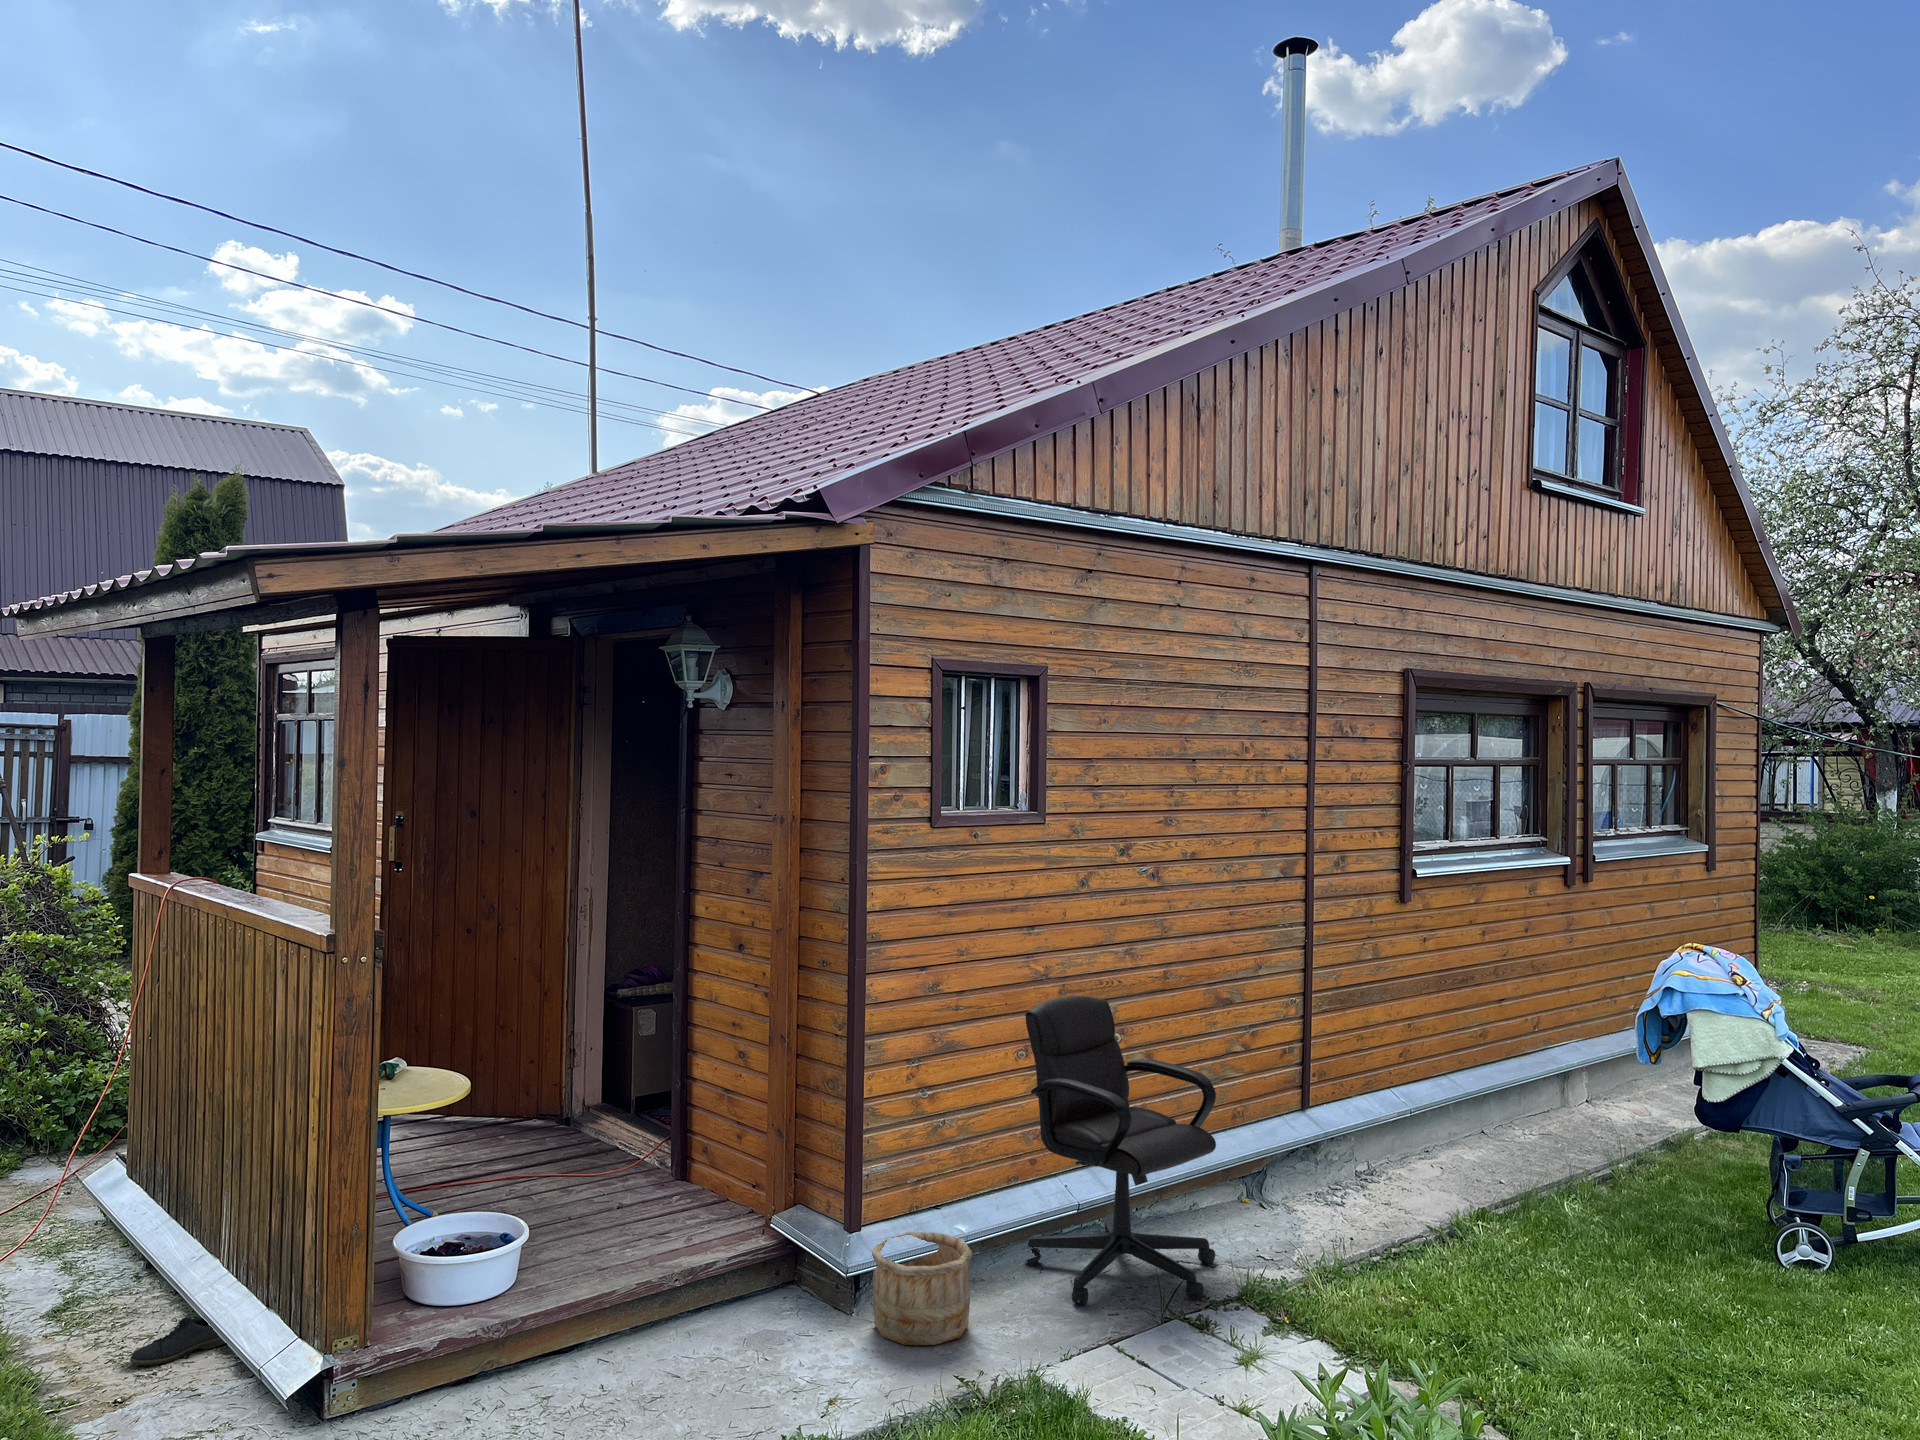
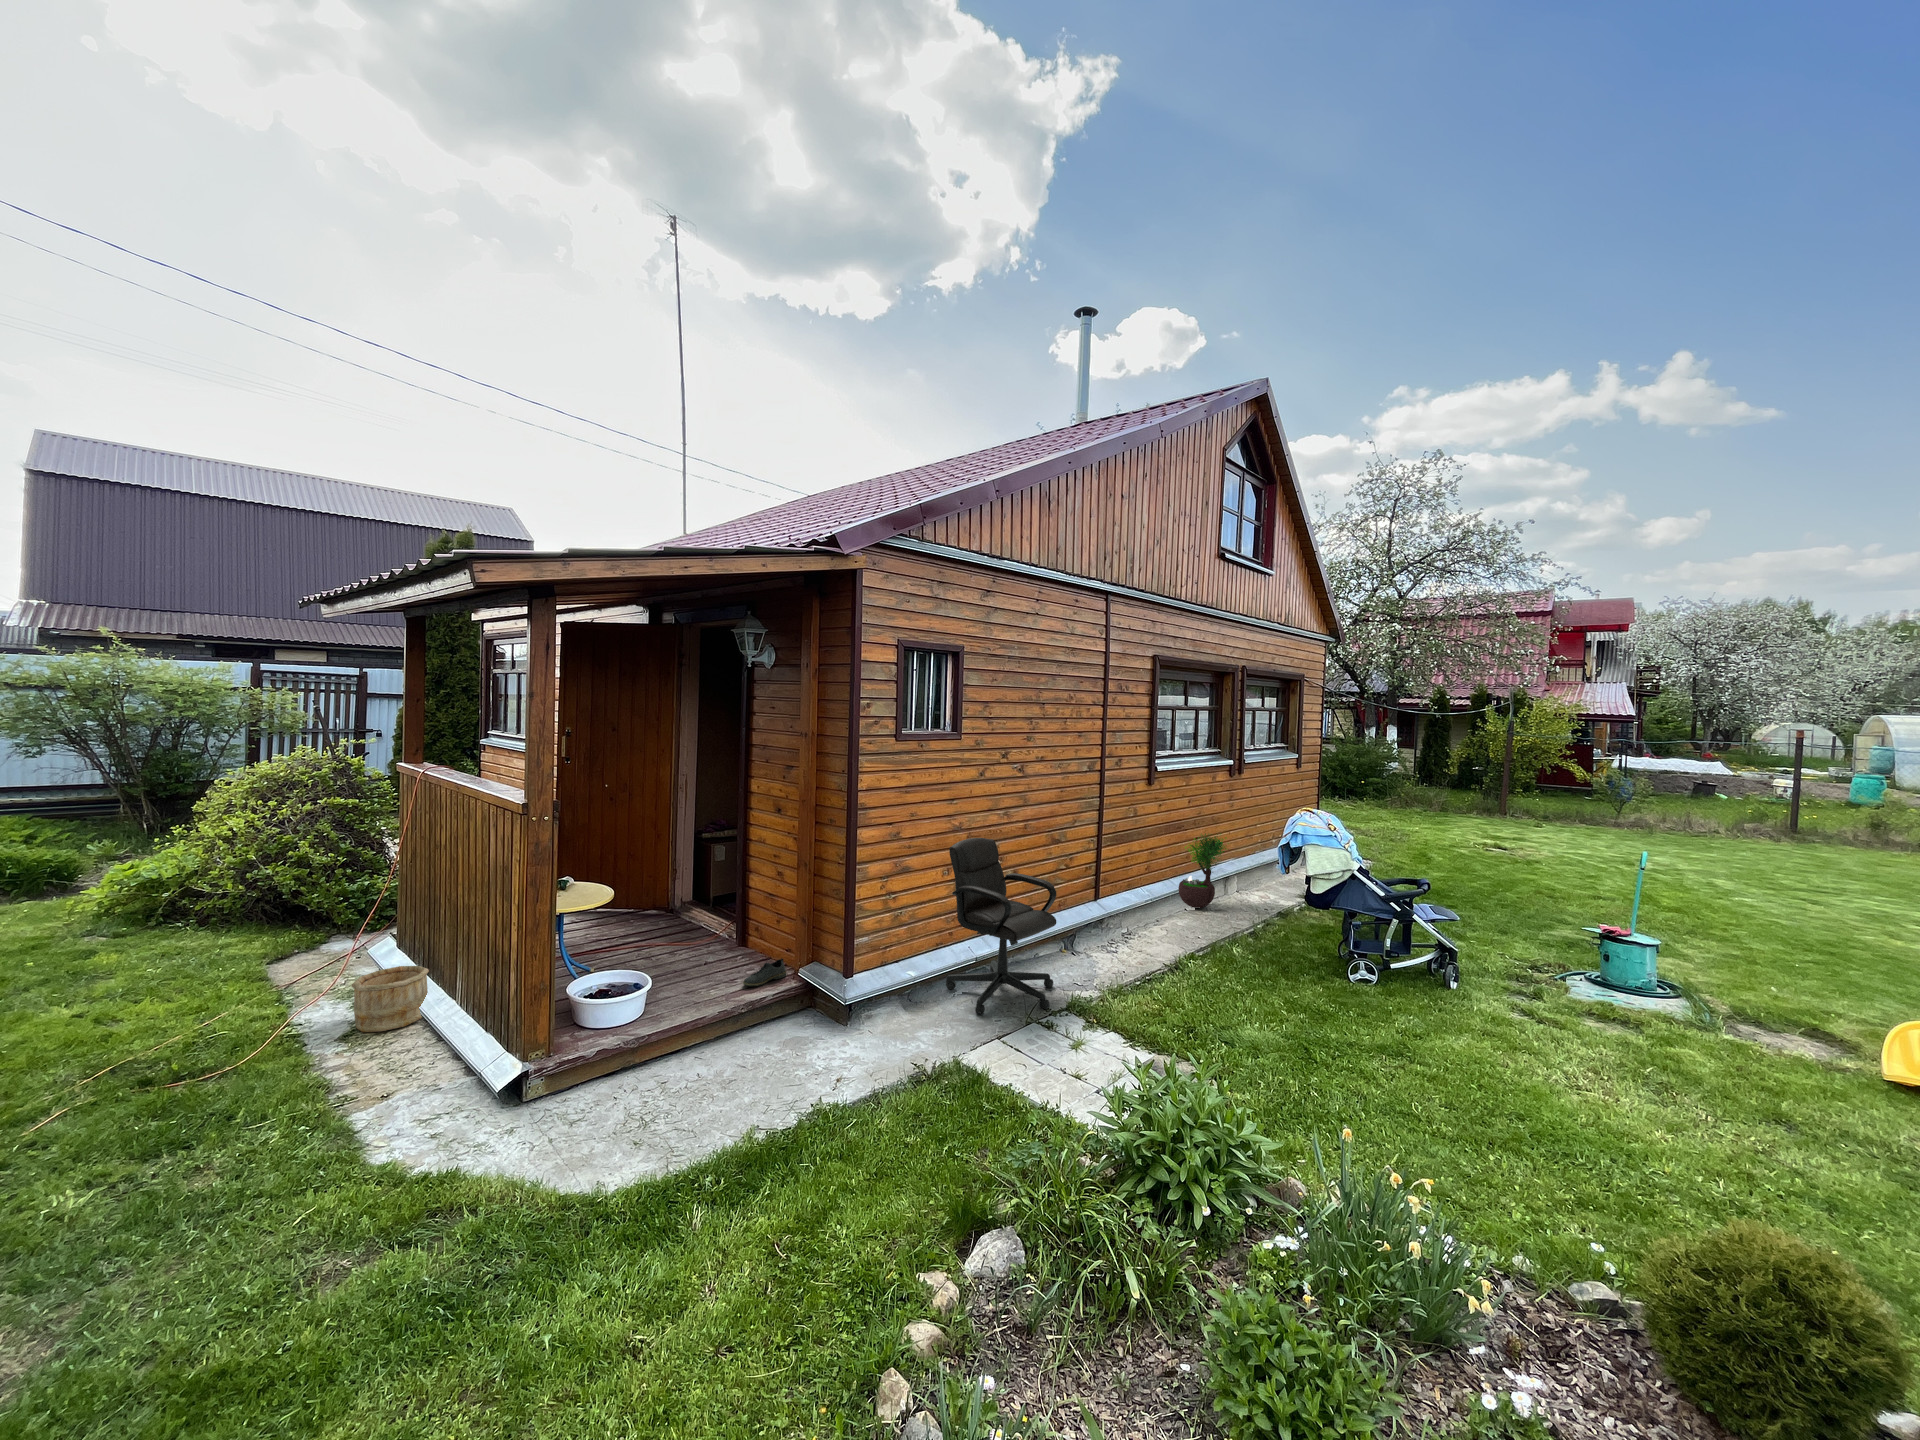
potted tree: none [1467,984,1560,1132] -> present [1179,833,1226,908]
wooden bucket: present [871,1232,973,1345] -> present [351,966,429,1032]
shoe: present [130,1314,225,1365] -> present [743,958,787,986]

